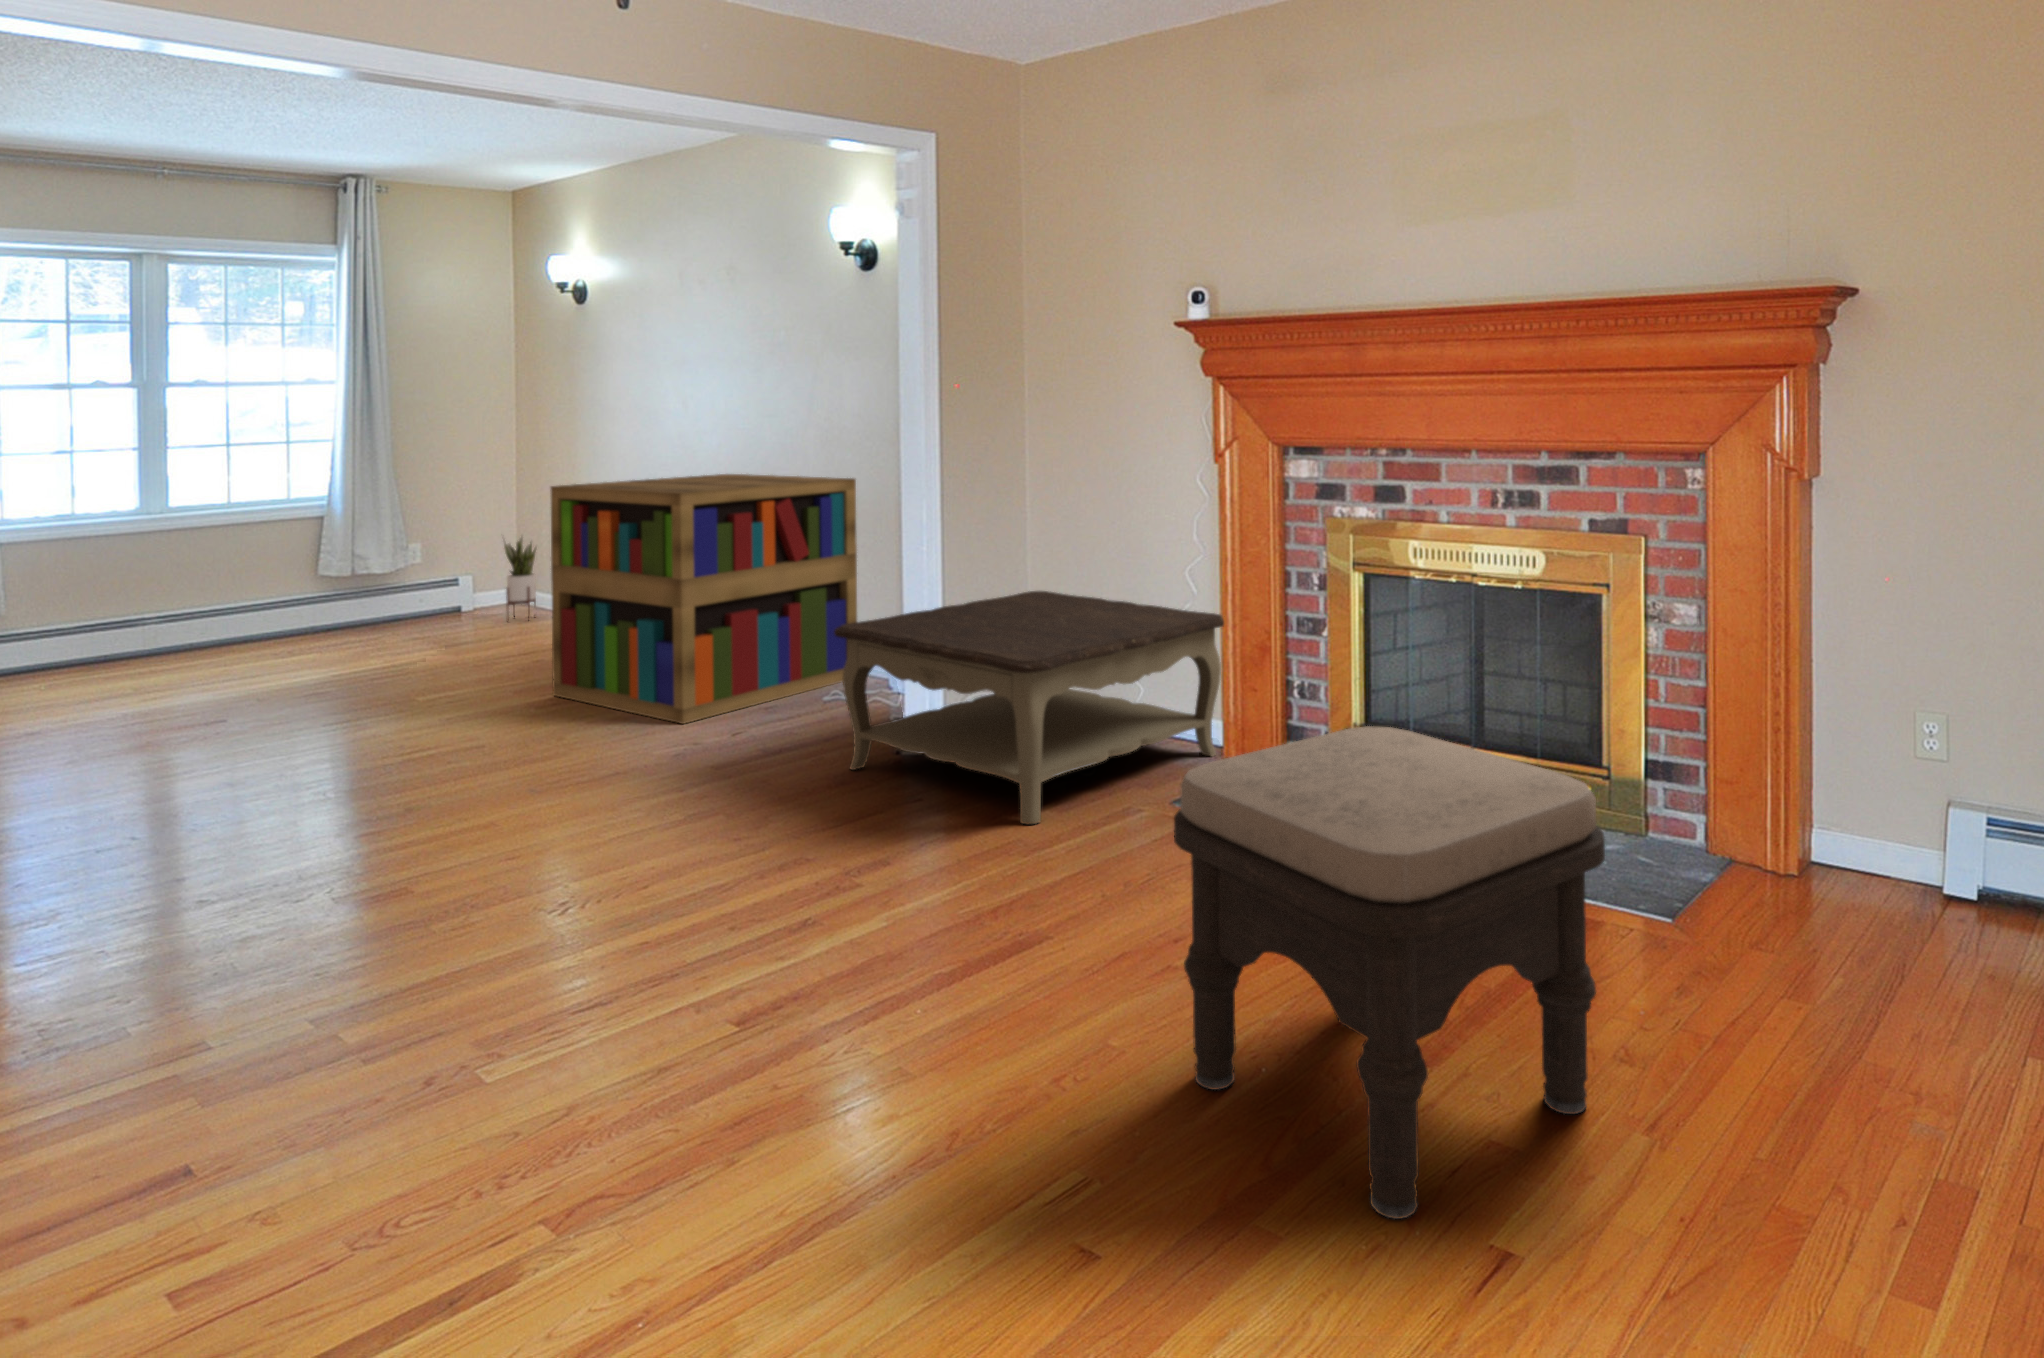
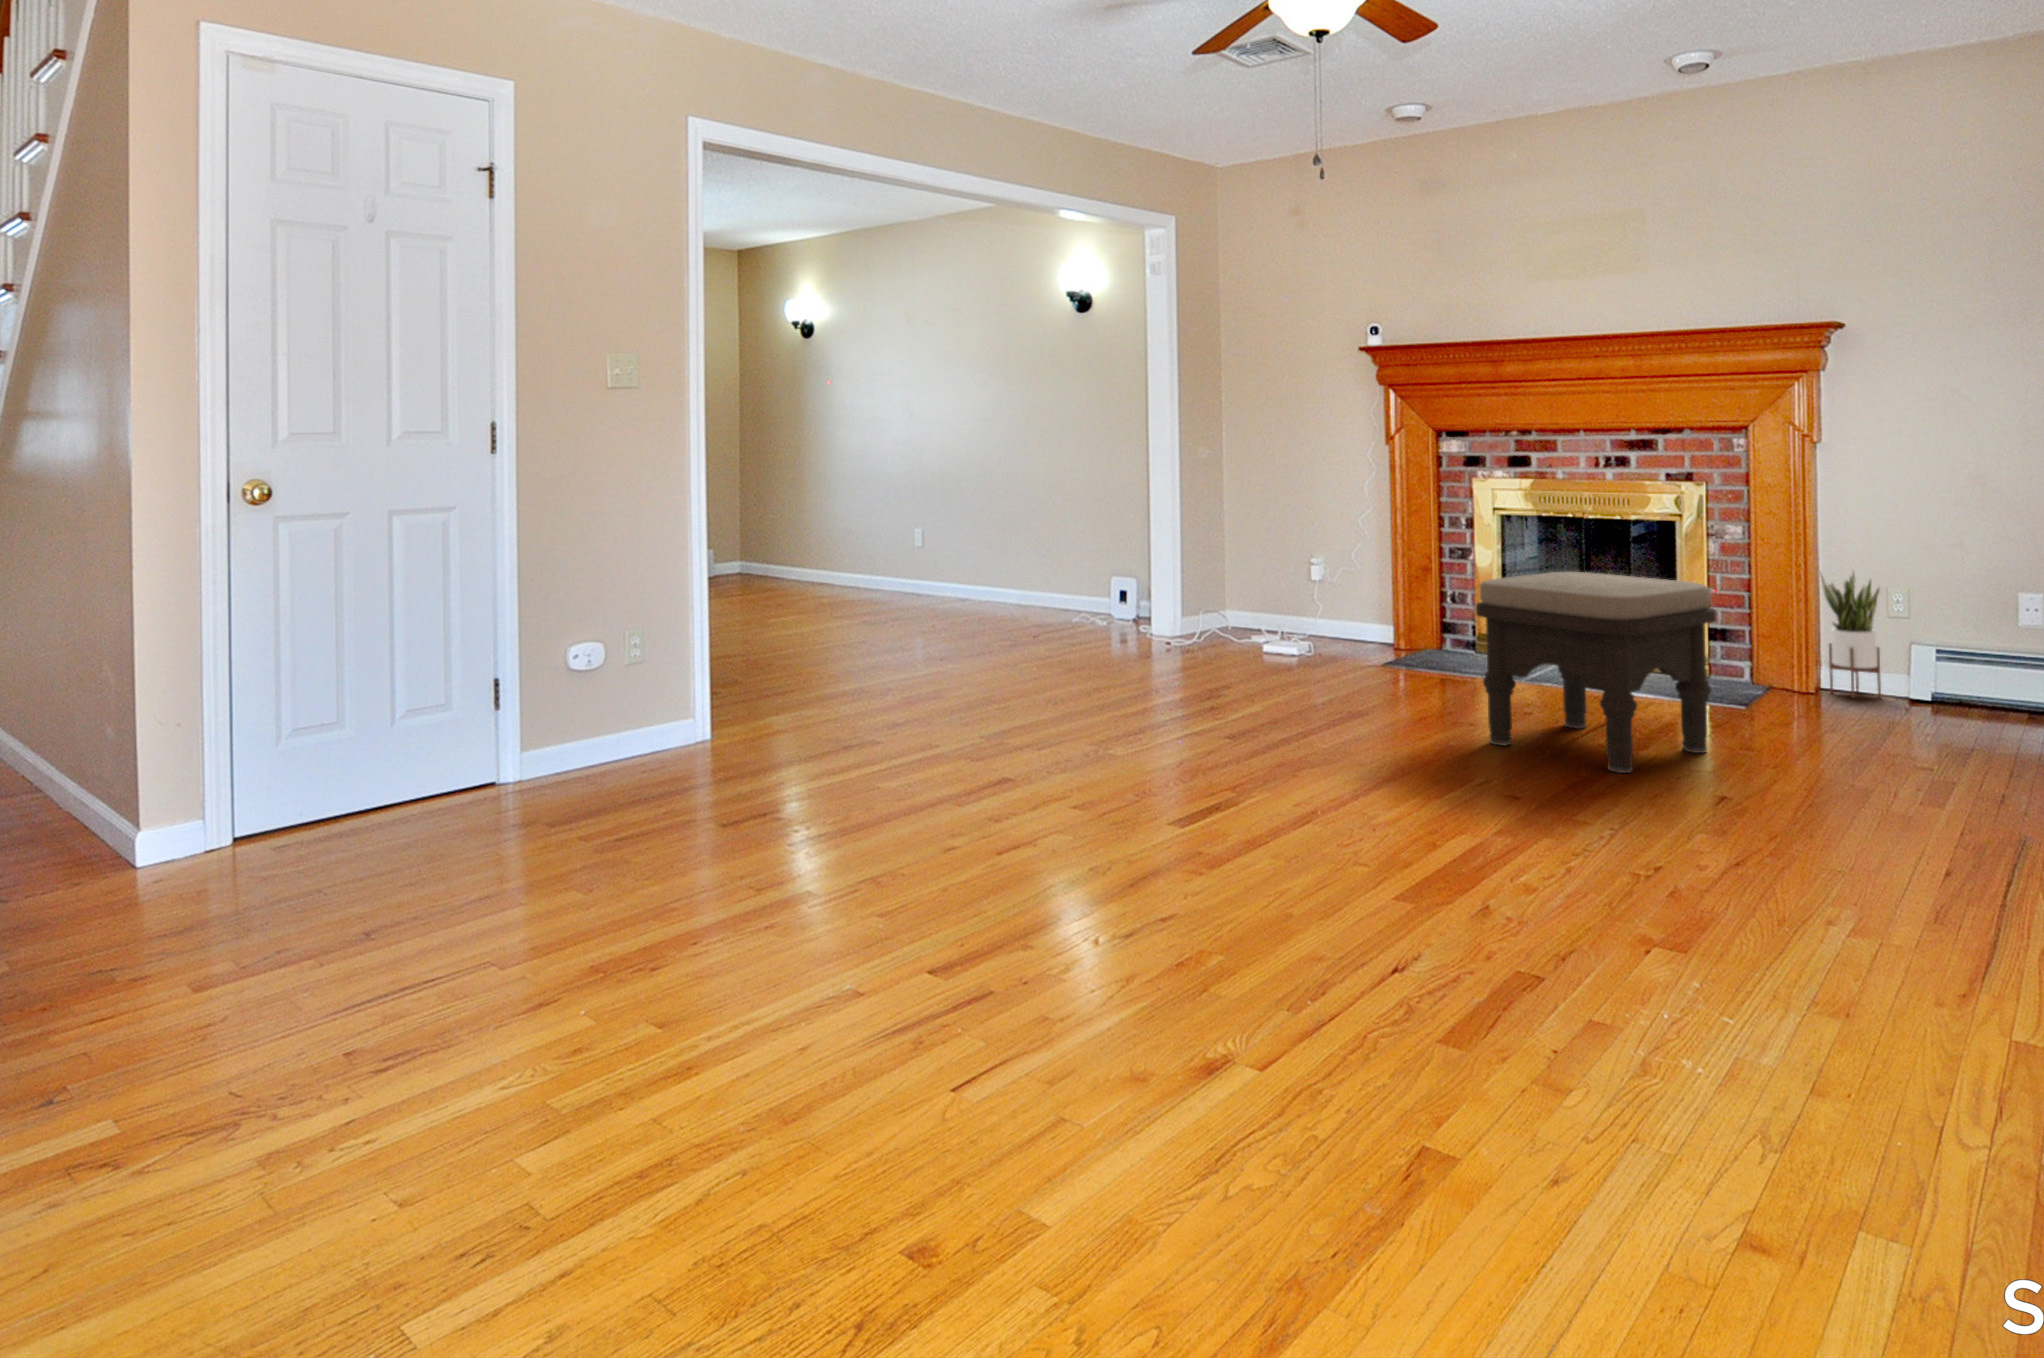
bookshelf: present [550,474,857,724] -> none [866,463,1077,631]
potted plant: present [504,537,536,619] -> present [1819,572,1881,698]
coffee table: present [834,591,1224,824] -> none [1128,540,1396,671]

